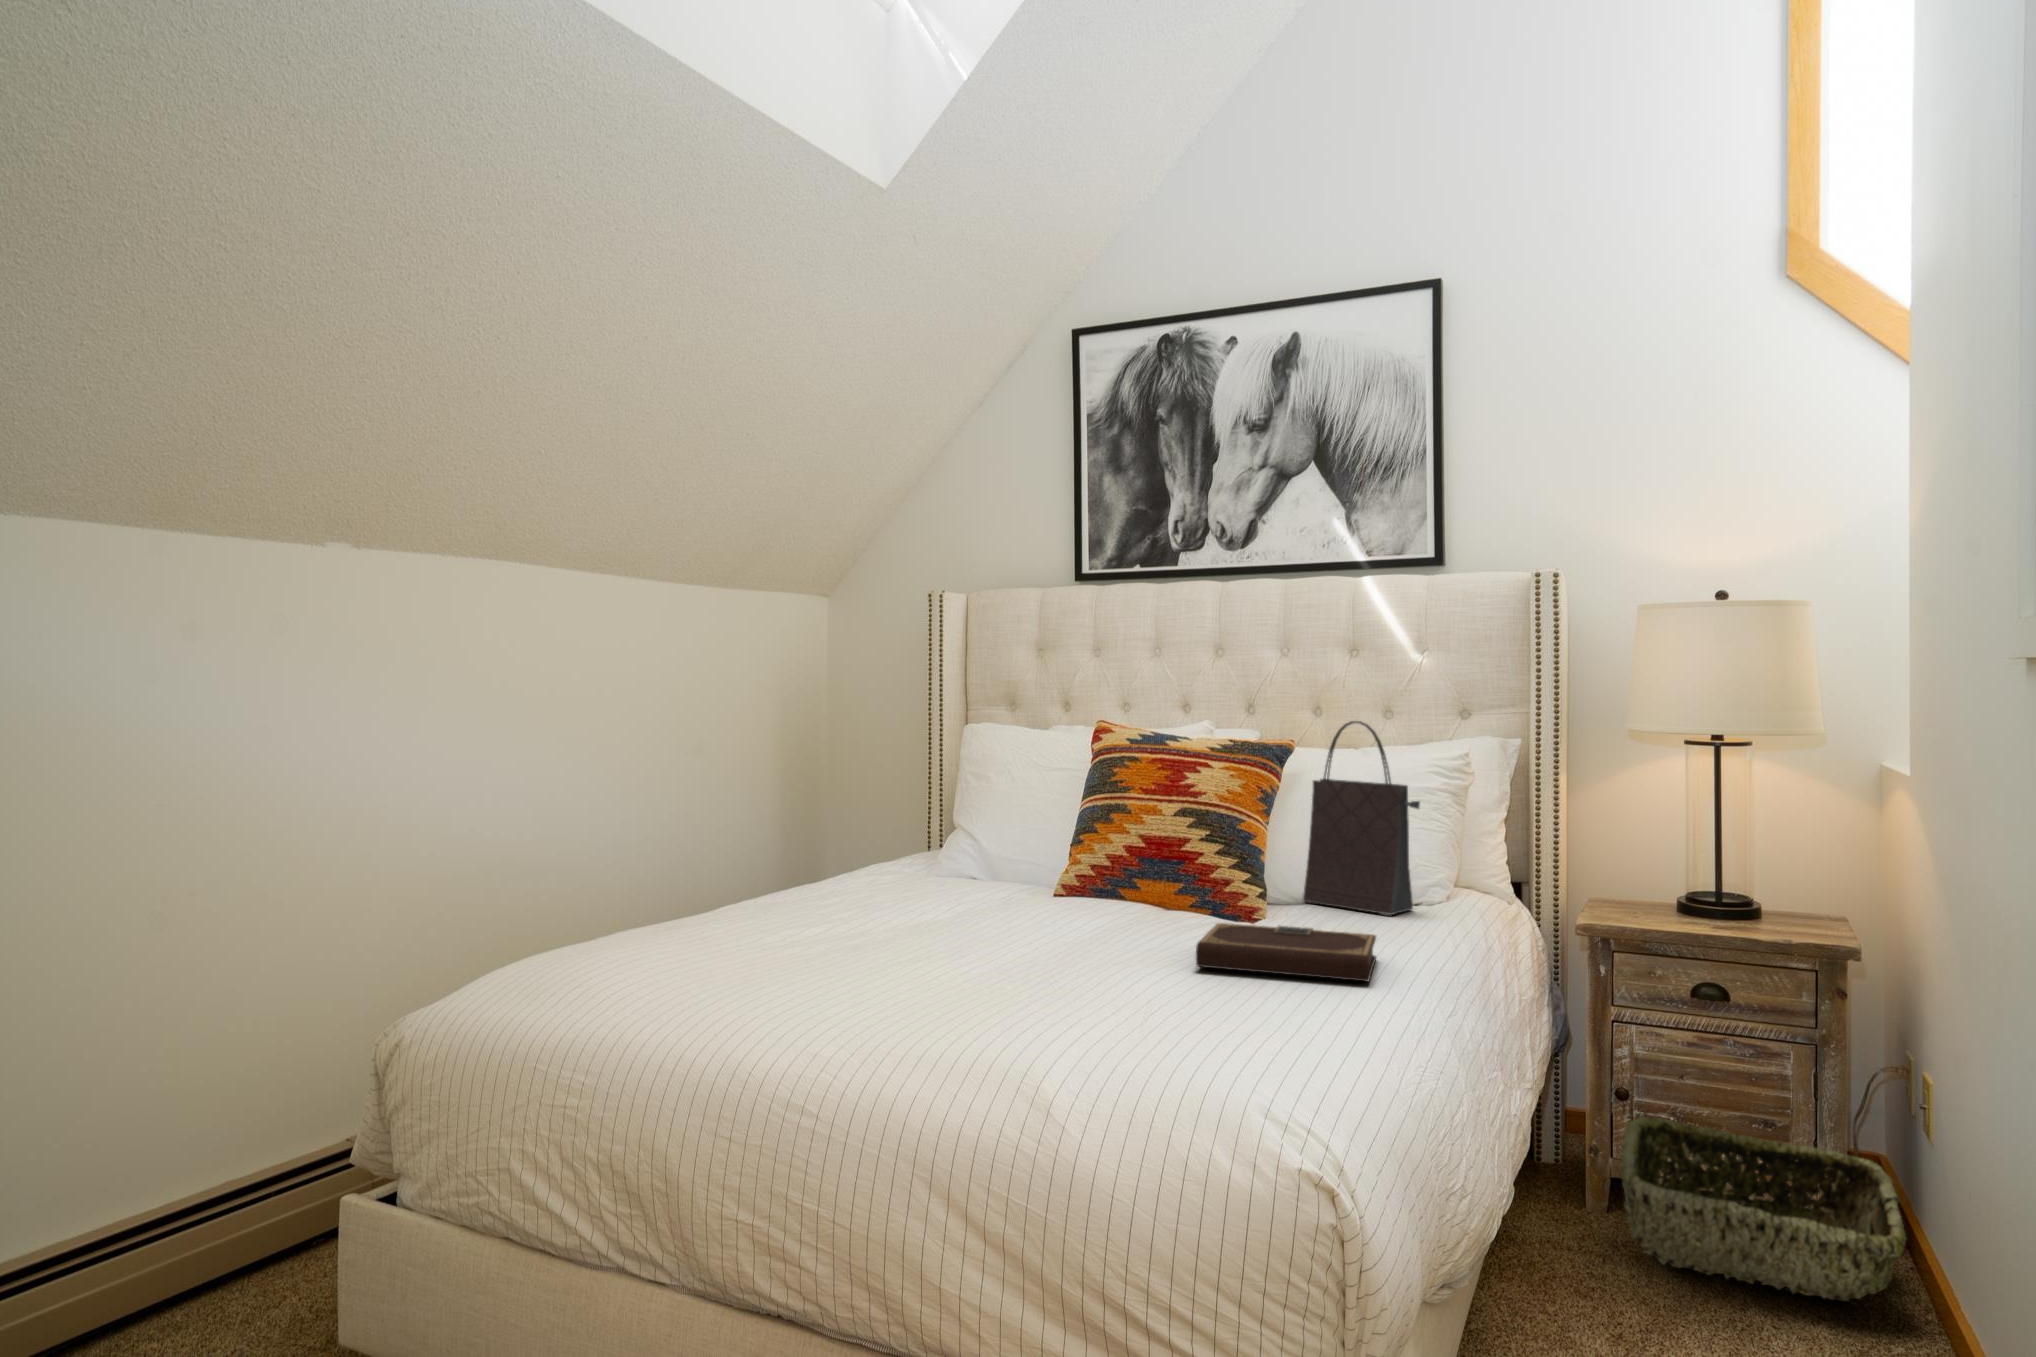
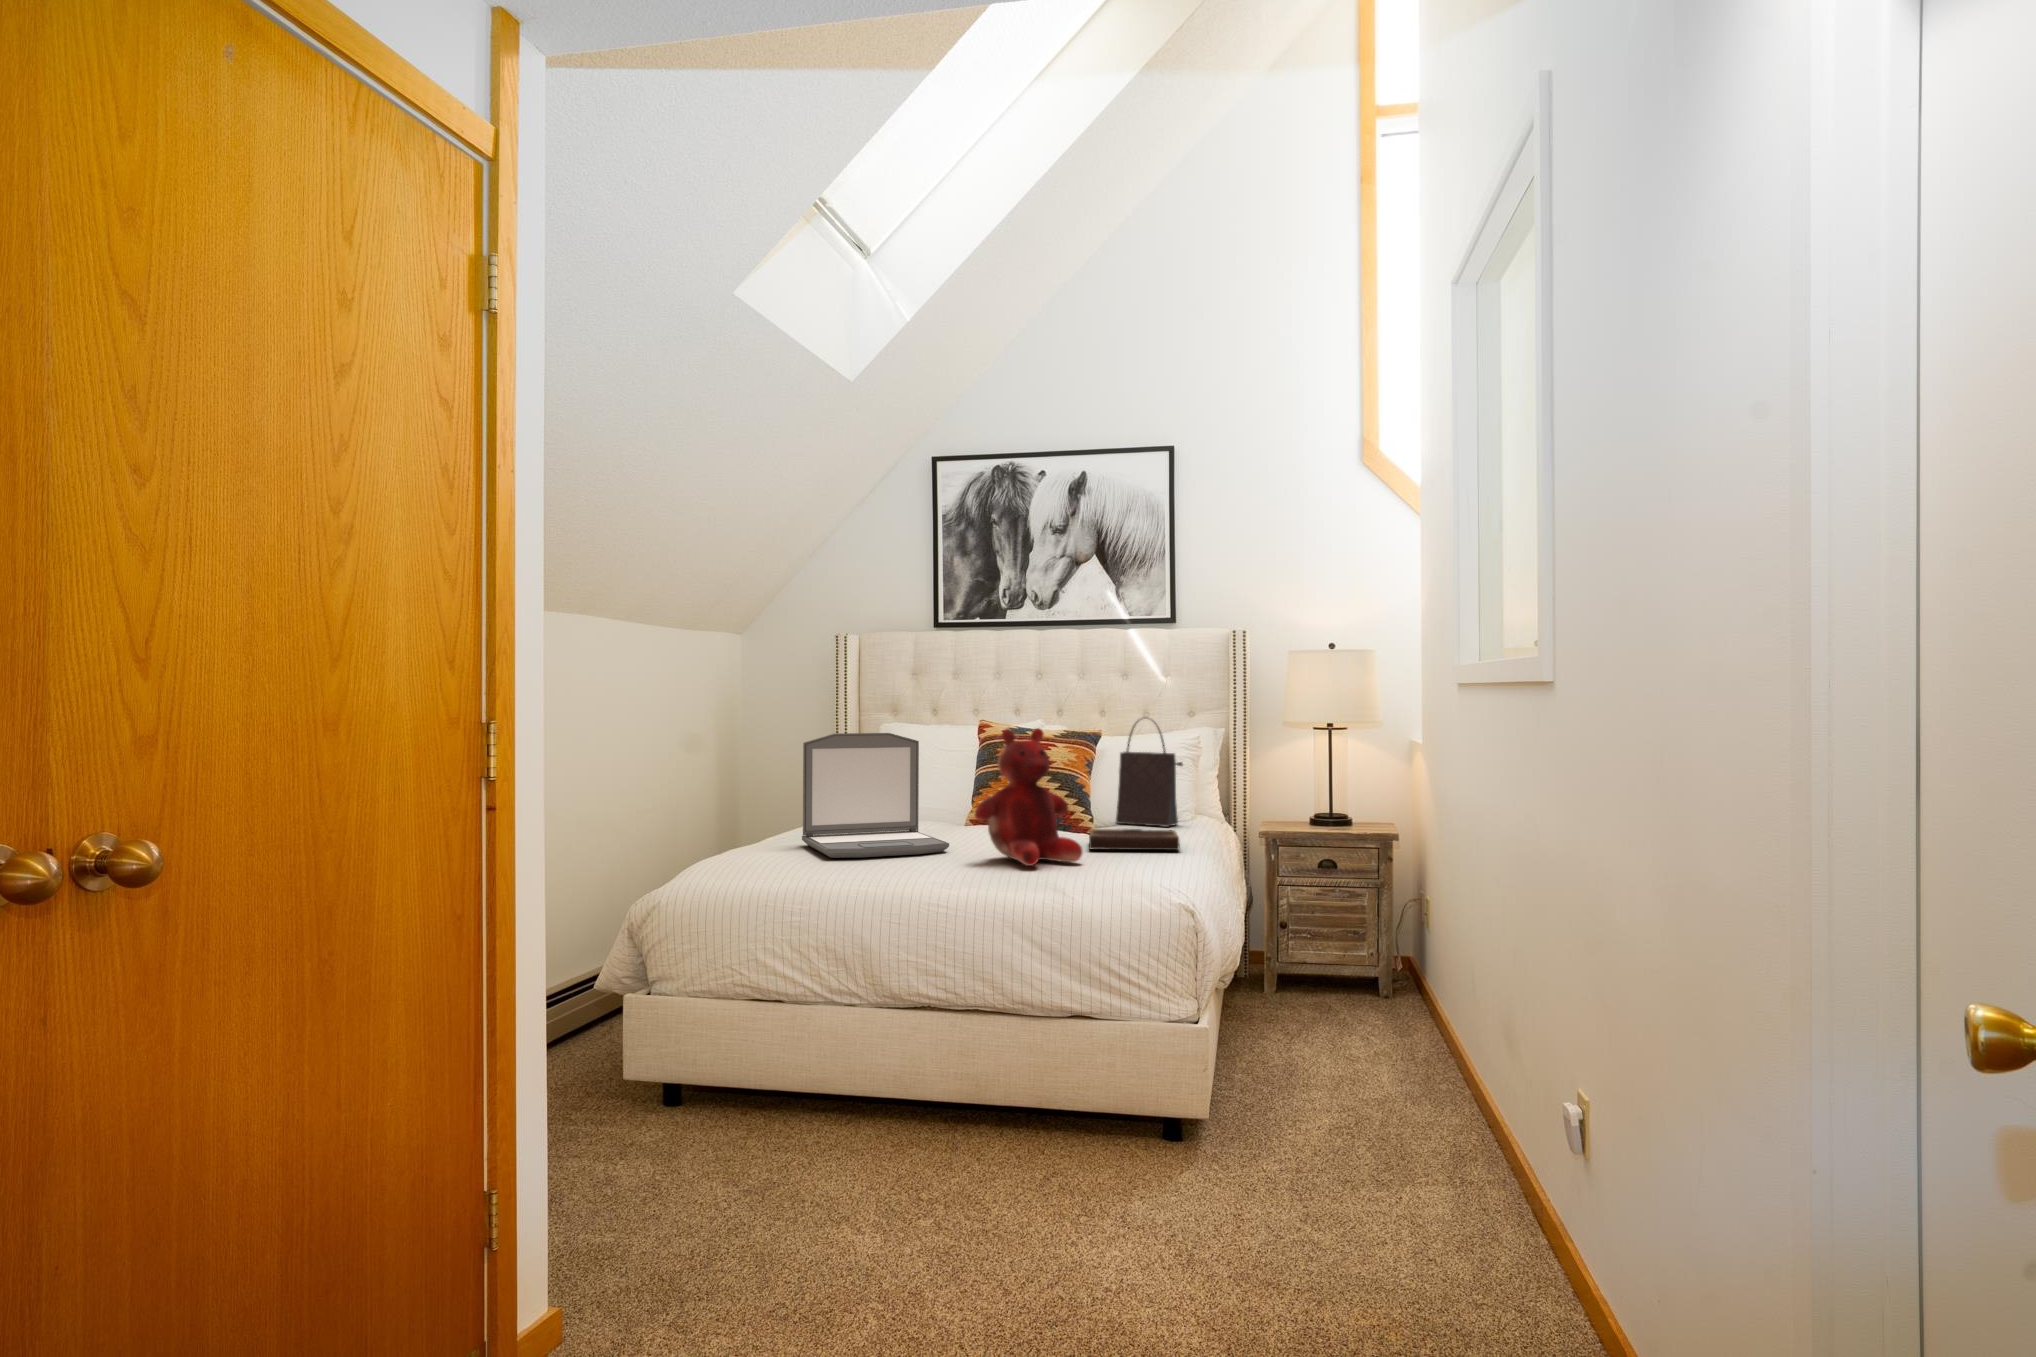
teddy bear: none [958,741,1153,1008] -> present [975,728,1083,866]
laptop: none [723,742,948,960] -> present [802,733,949,858]
woven basket: present [1621,1116,1906,1301] -> none [1286,936,1421,1015]

